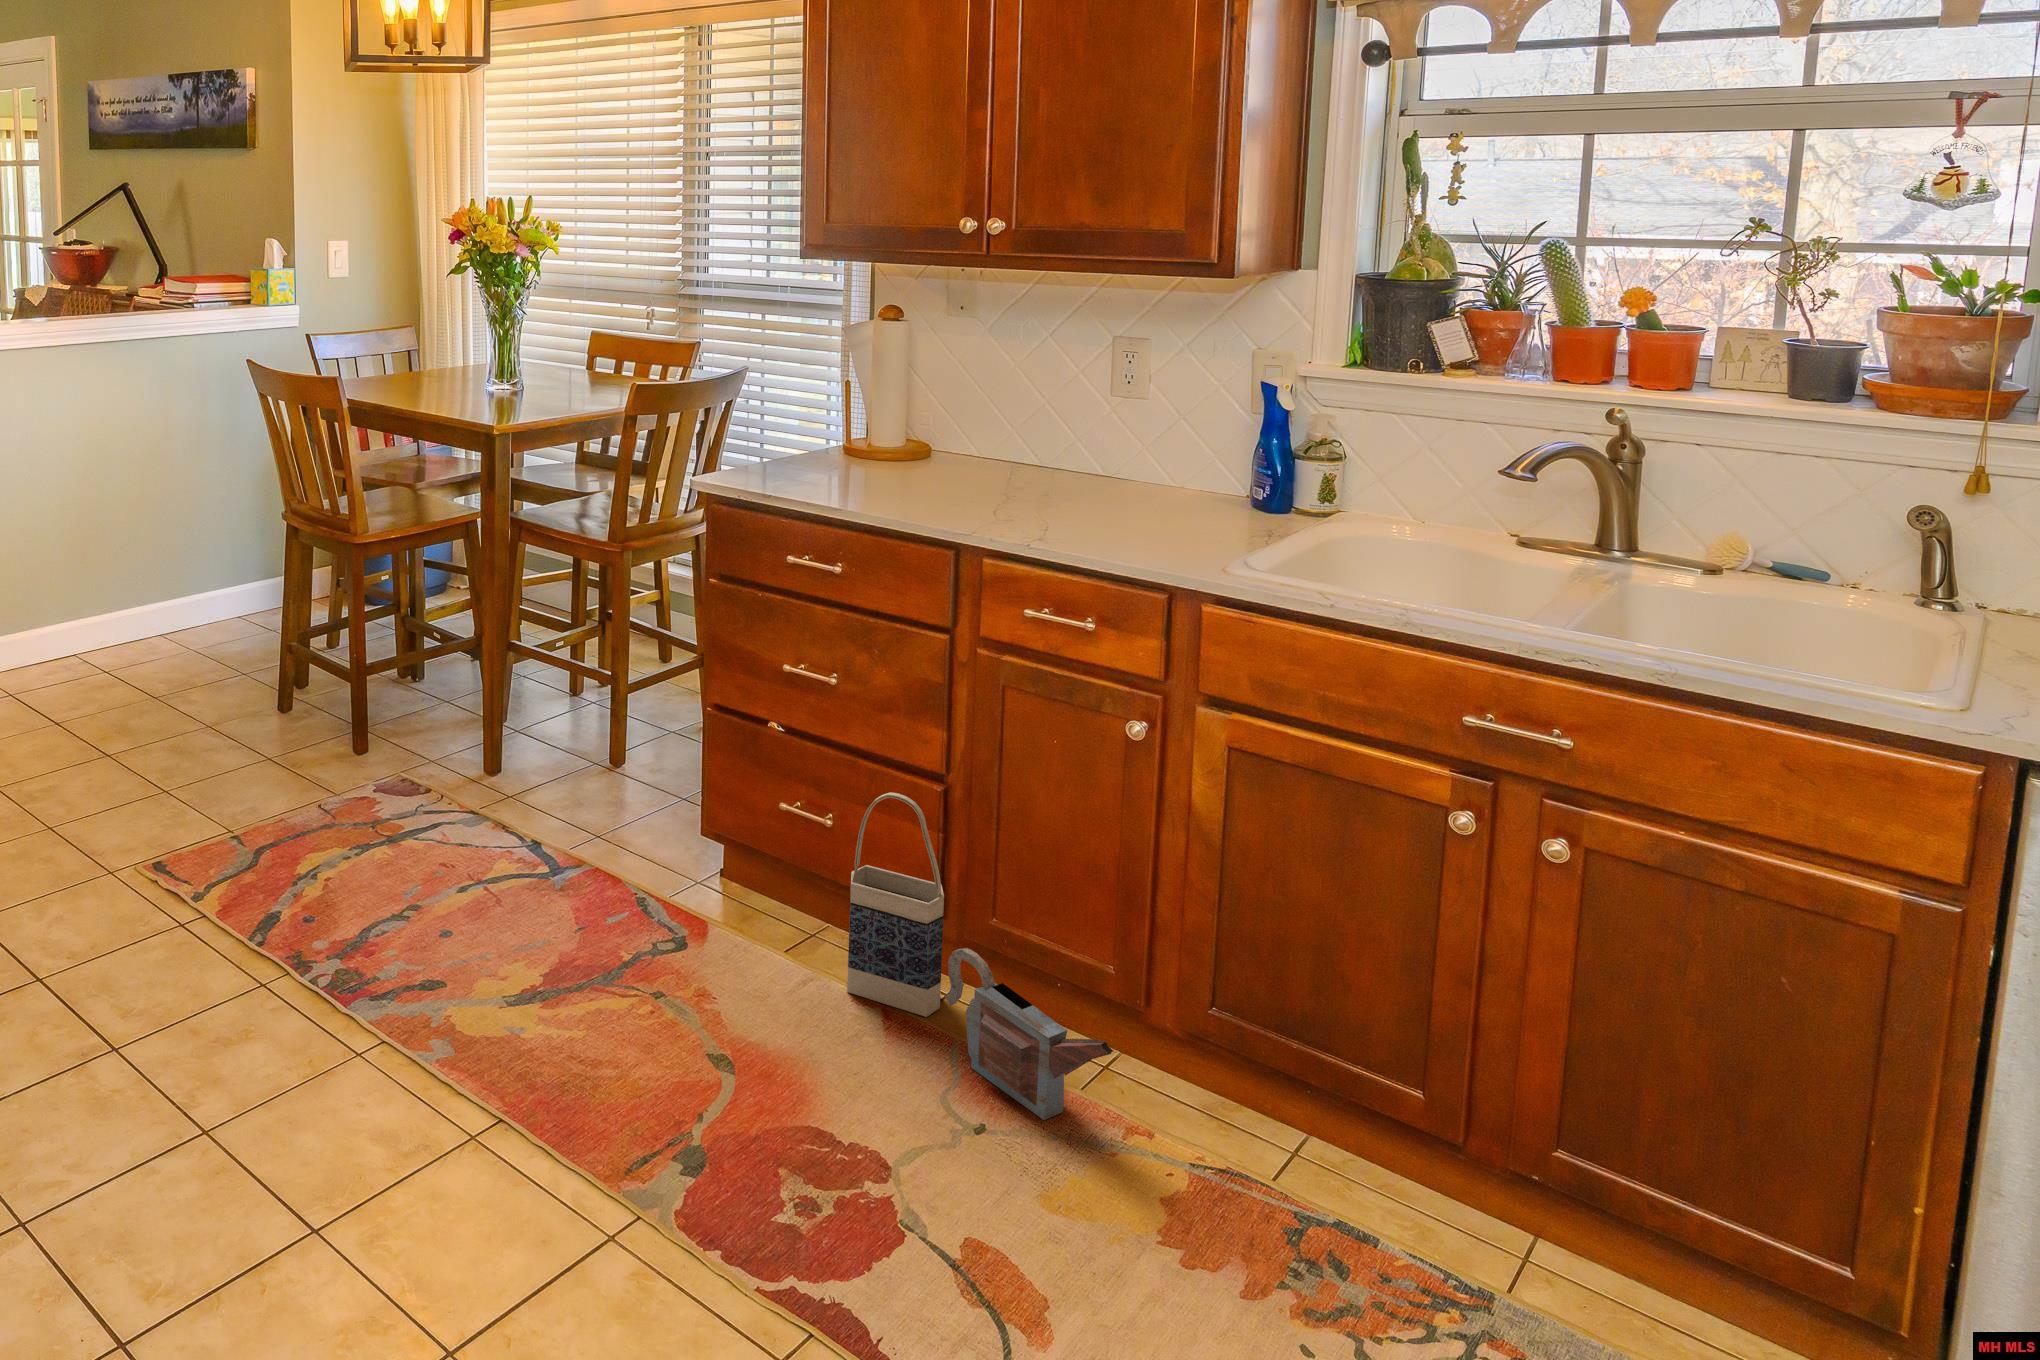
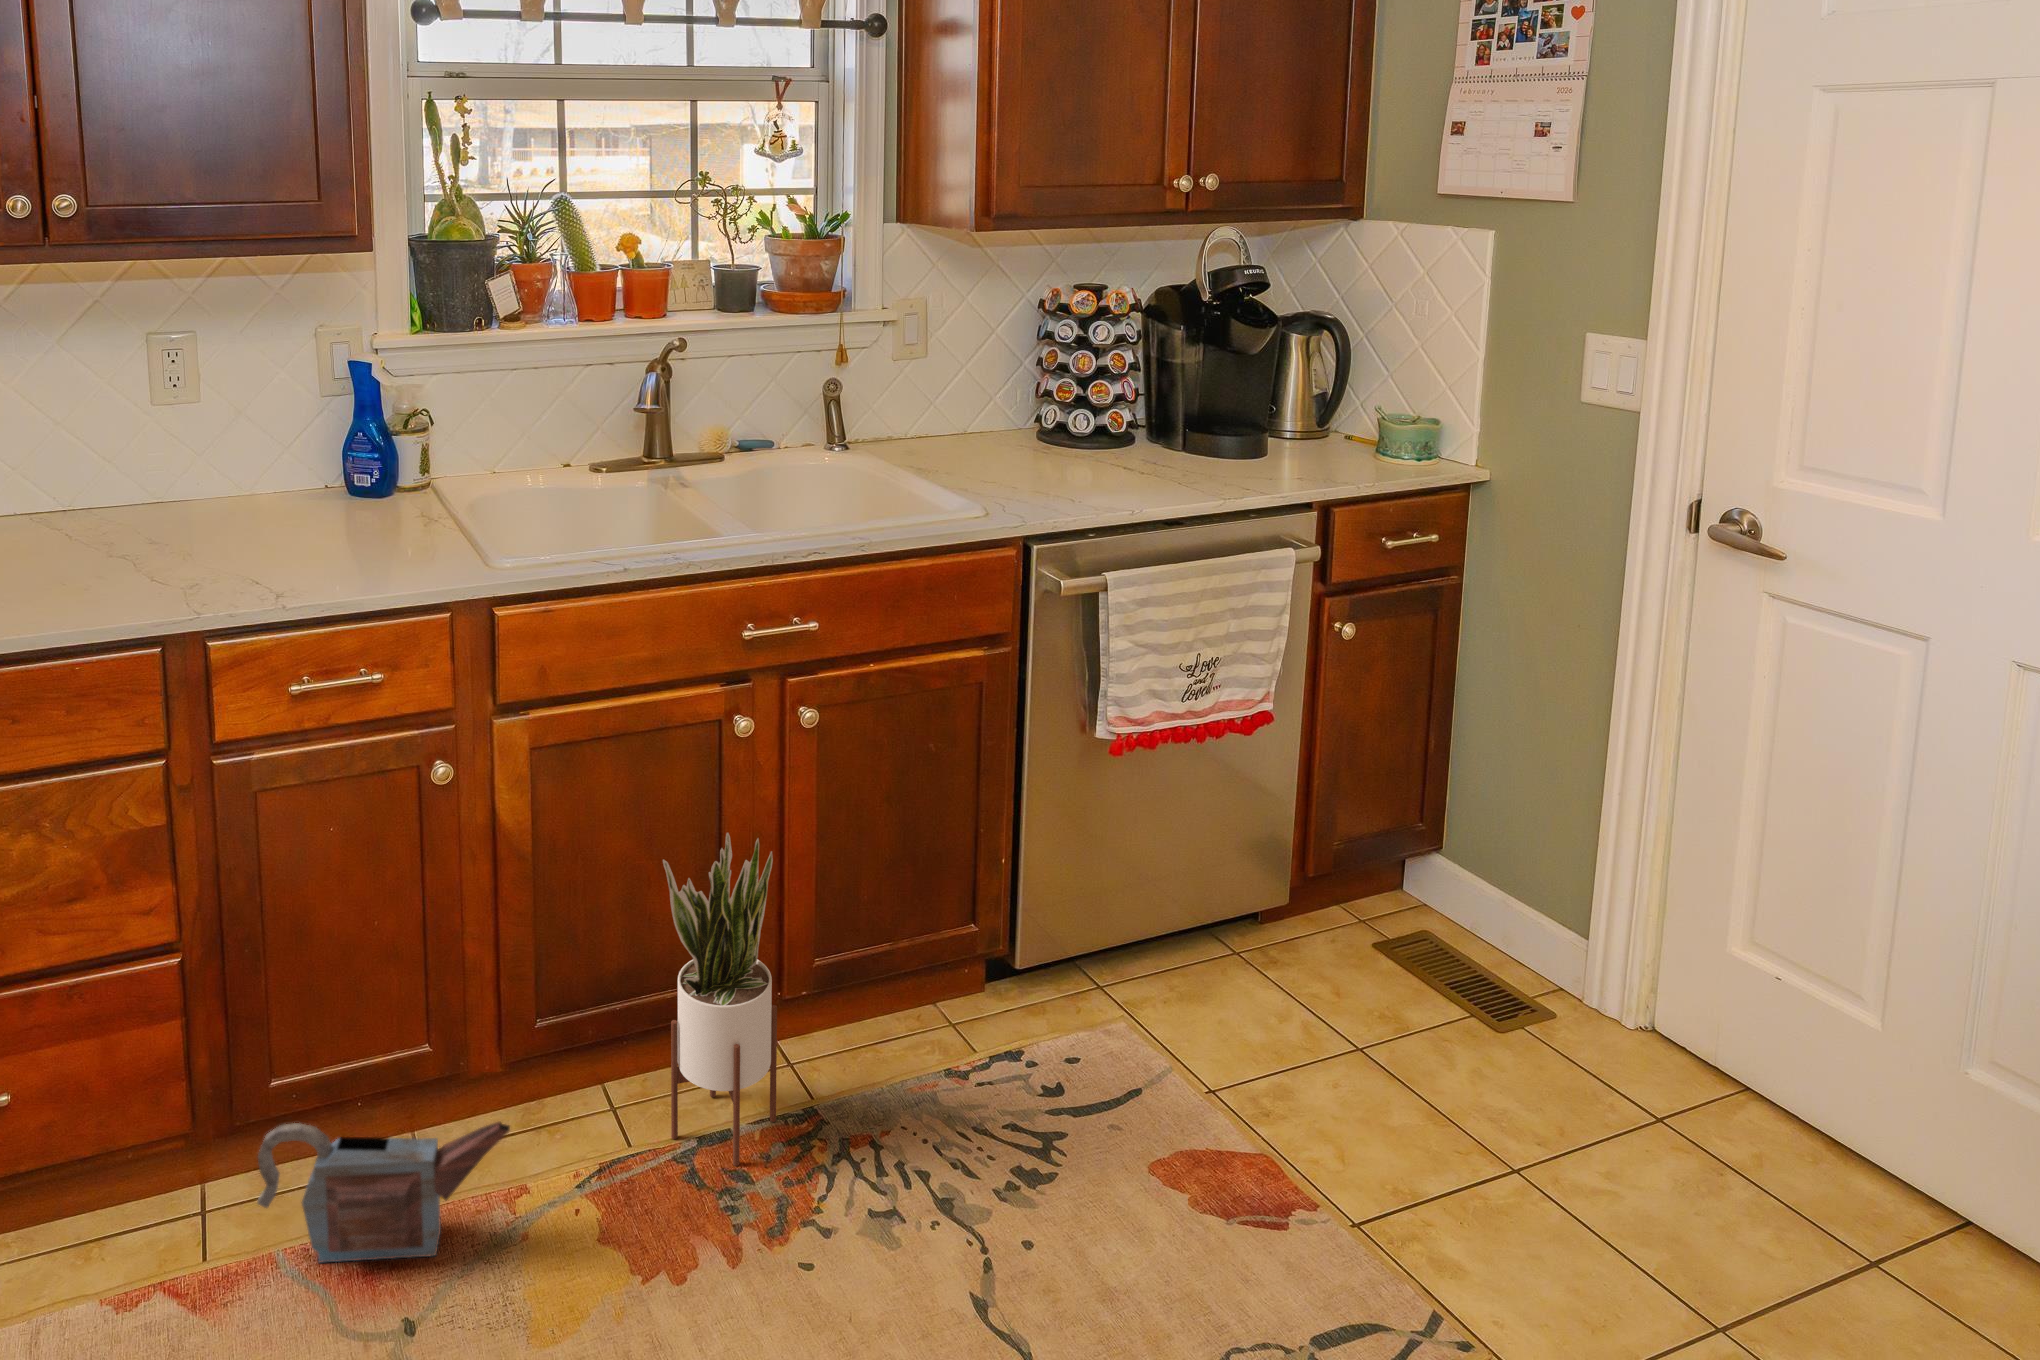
bag: present [847,792,944,1017] -> none [69,985,217,1294]
potted plant: none [1308,901,1478,1267] -> present [663,833,777,1166]

